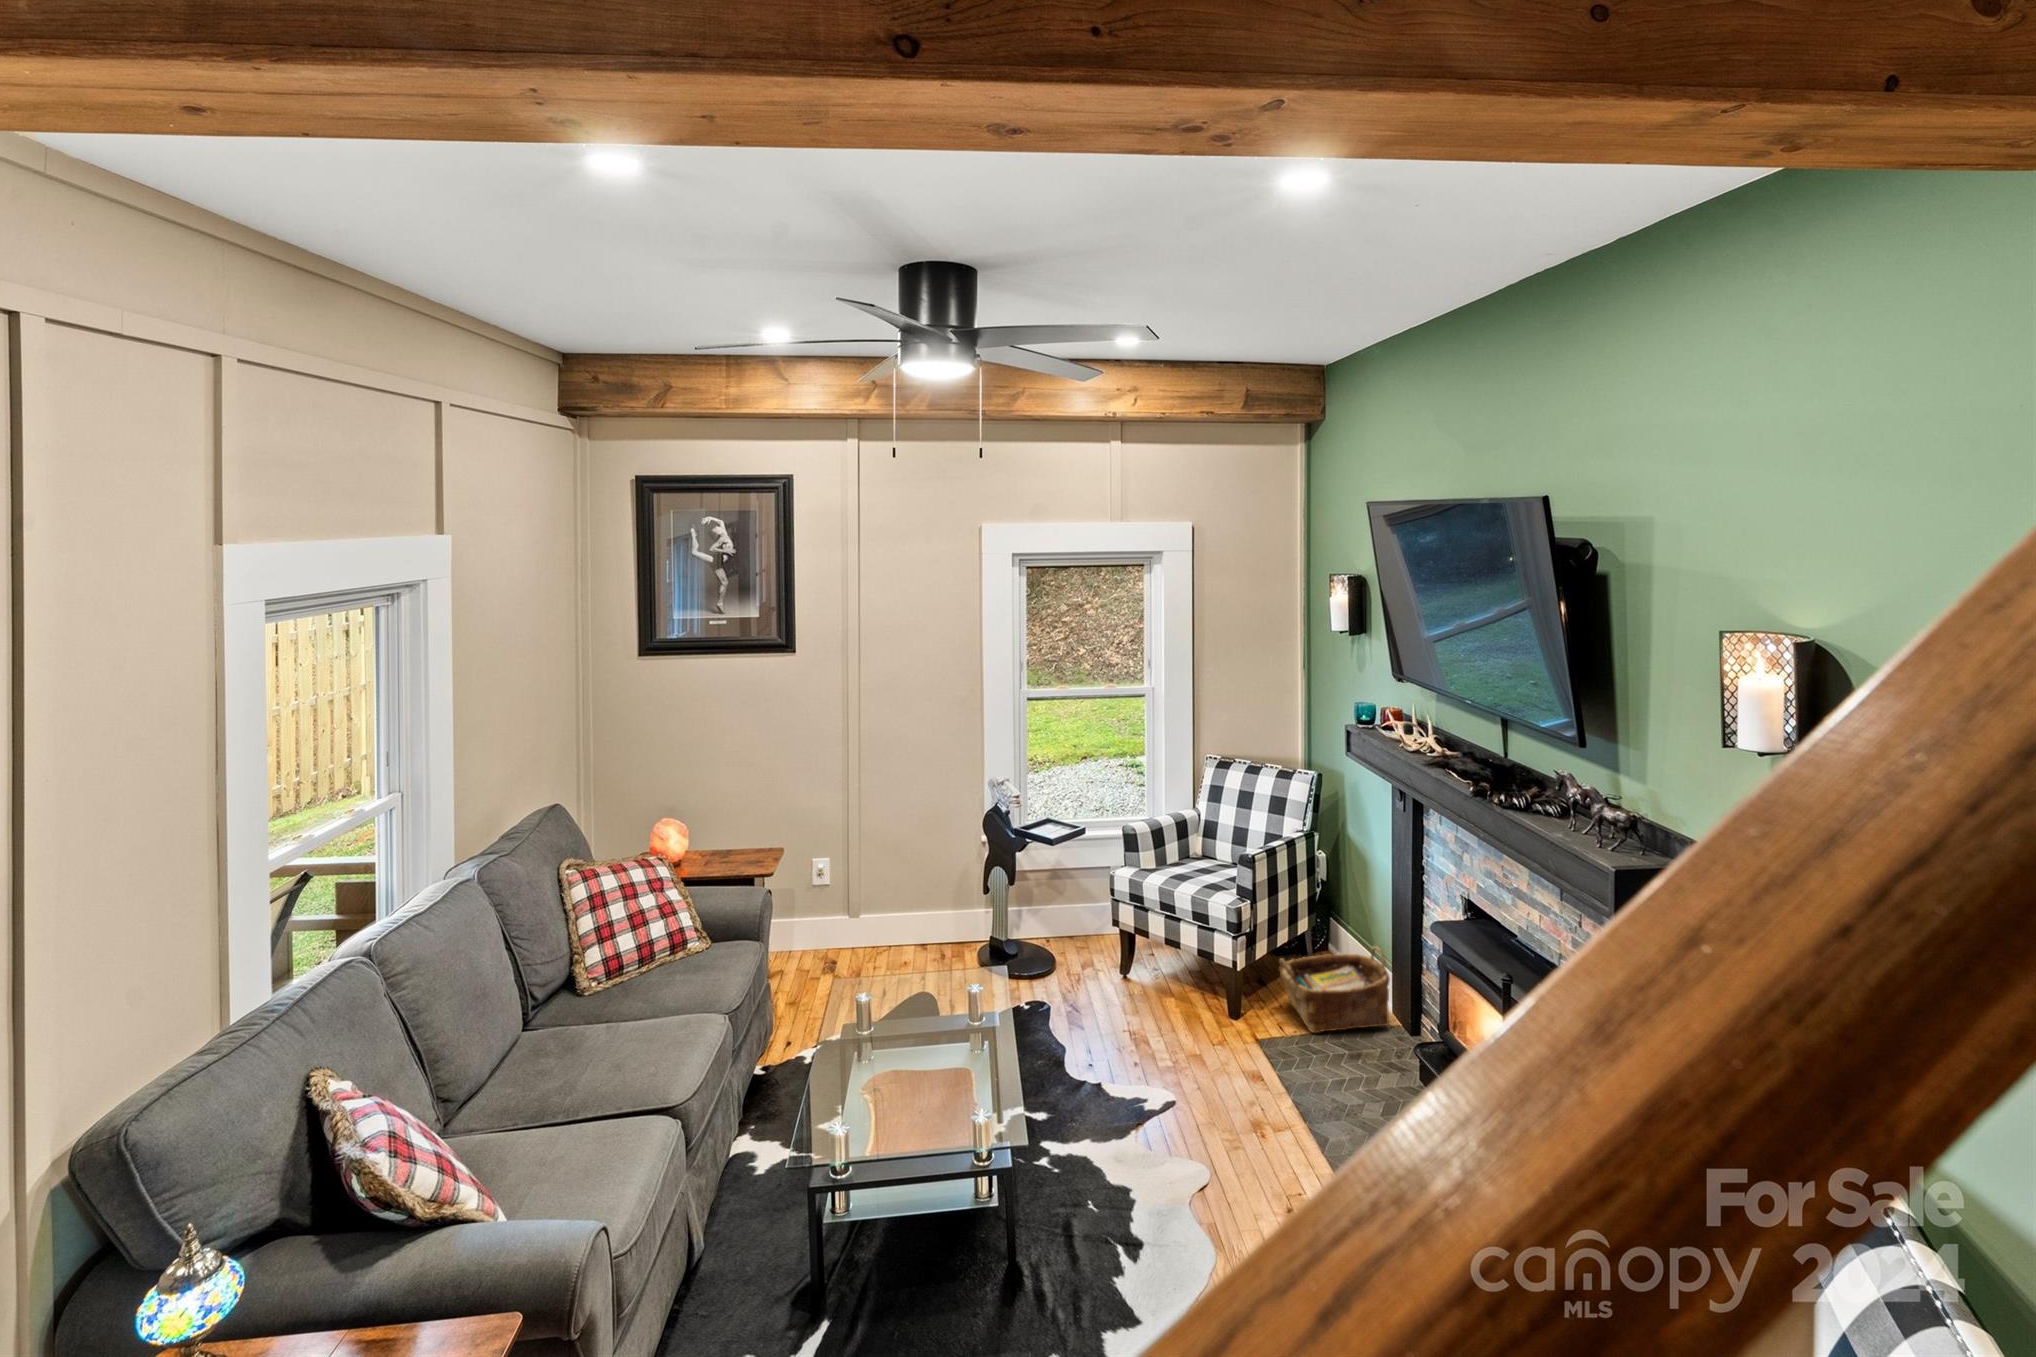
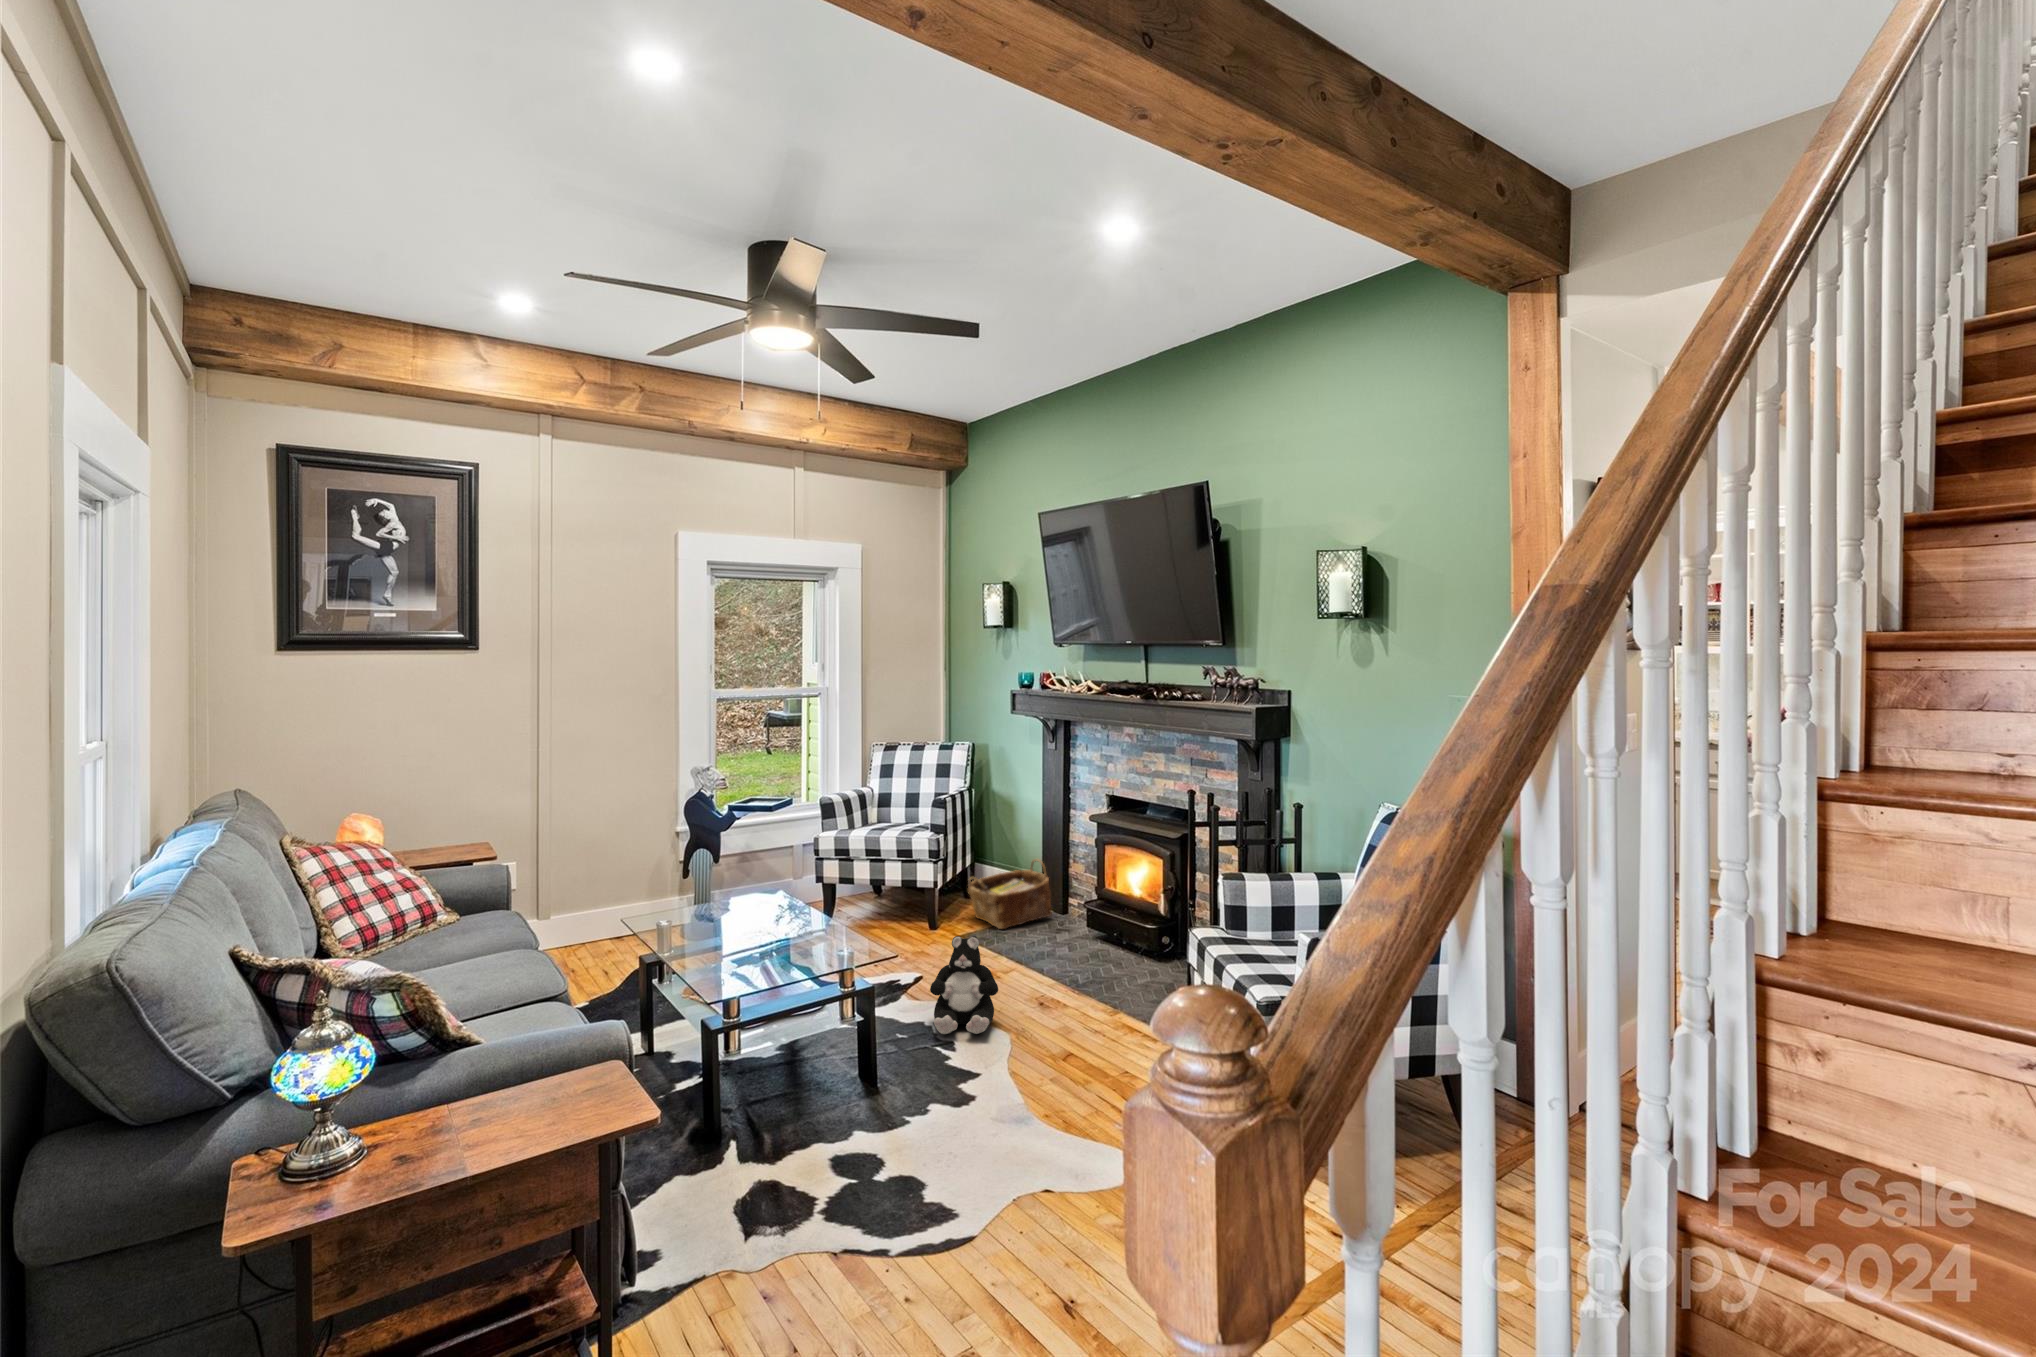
plush toy: none [1130,1071,1222,1205] -> present [930,936,998,1034]

